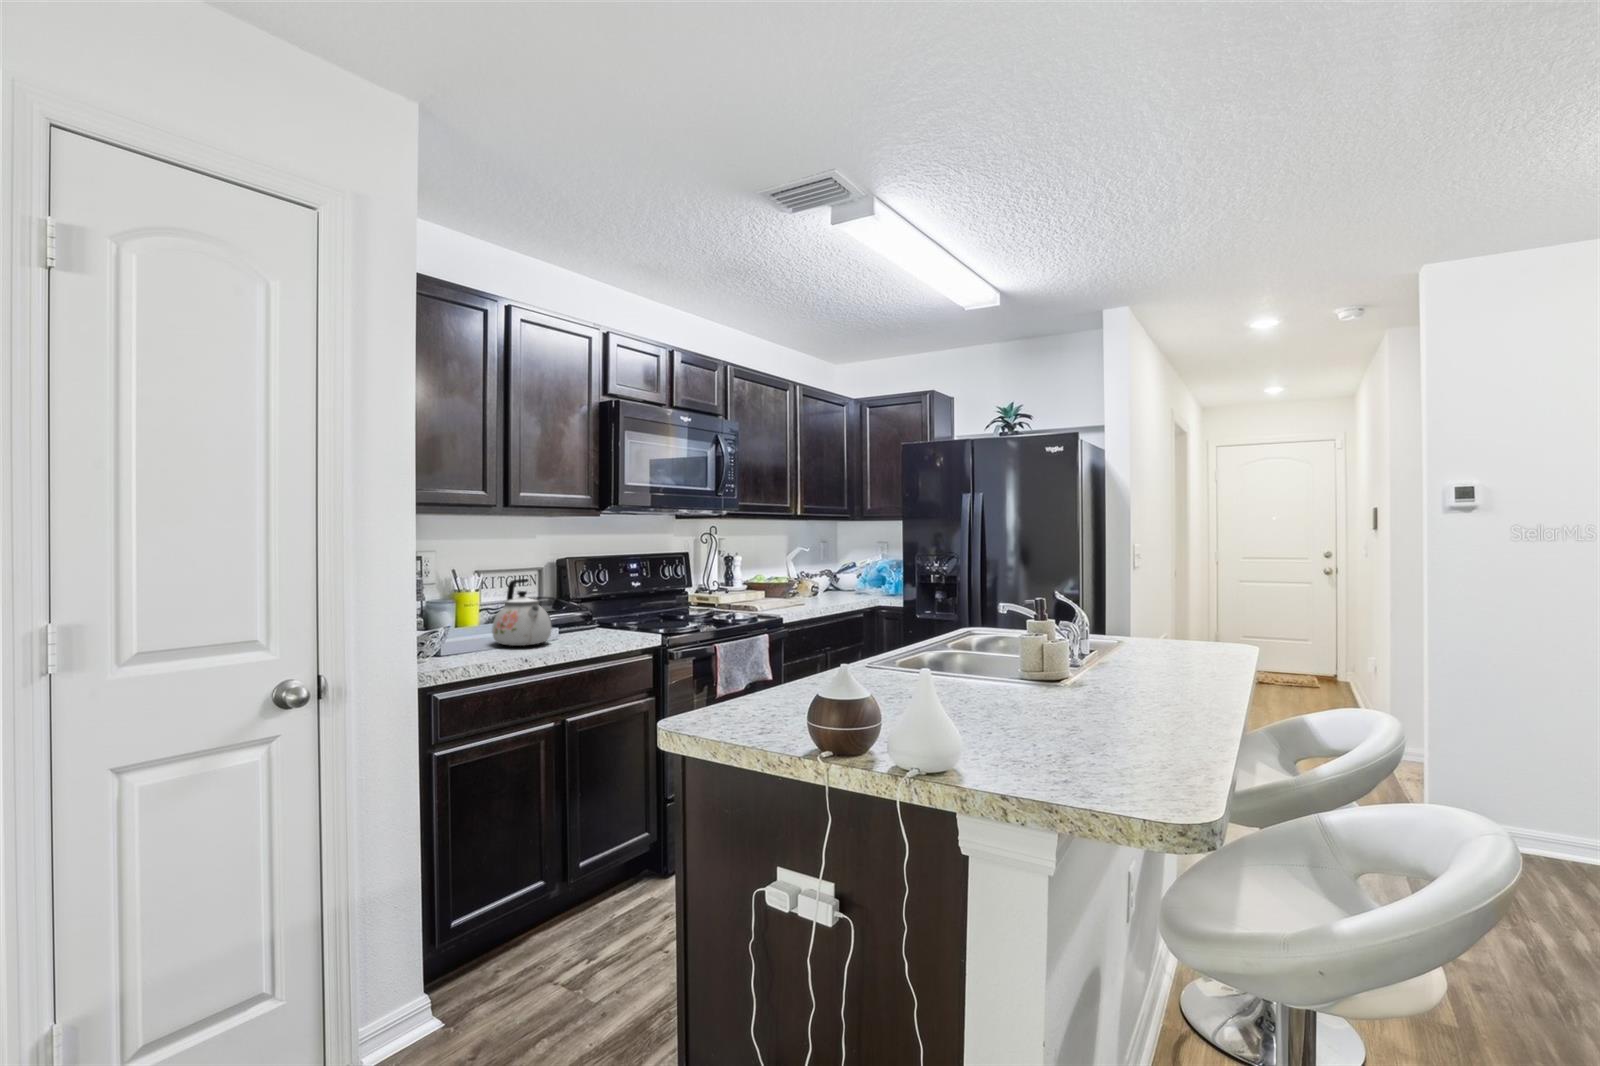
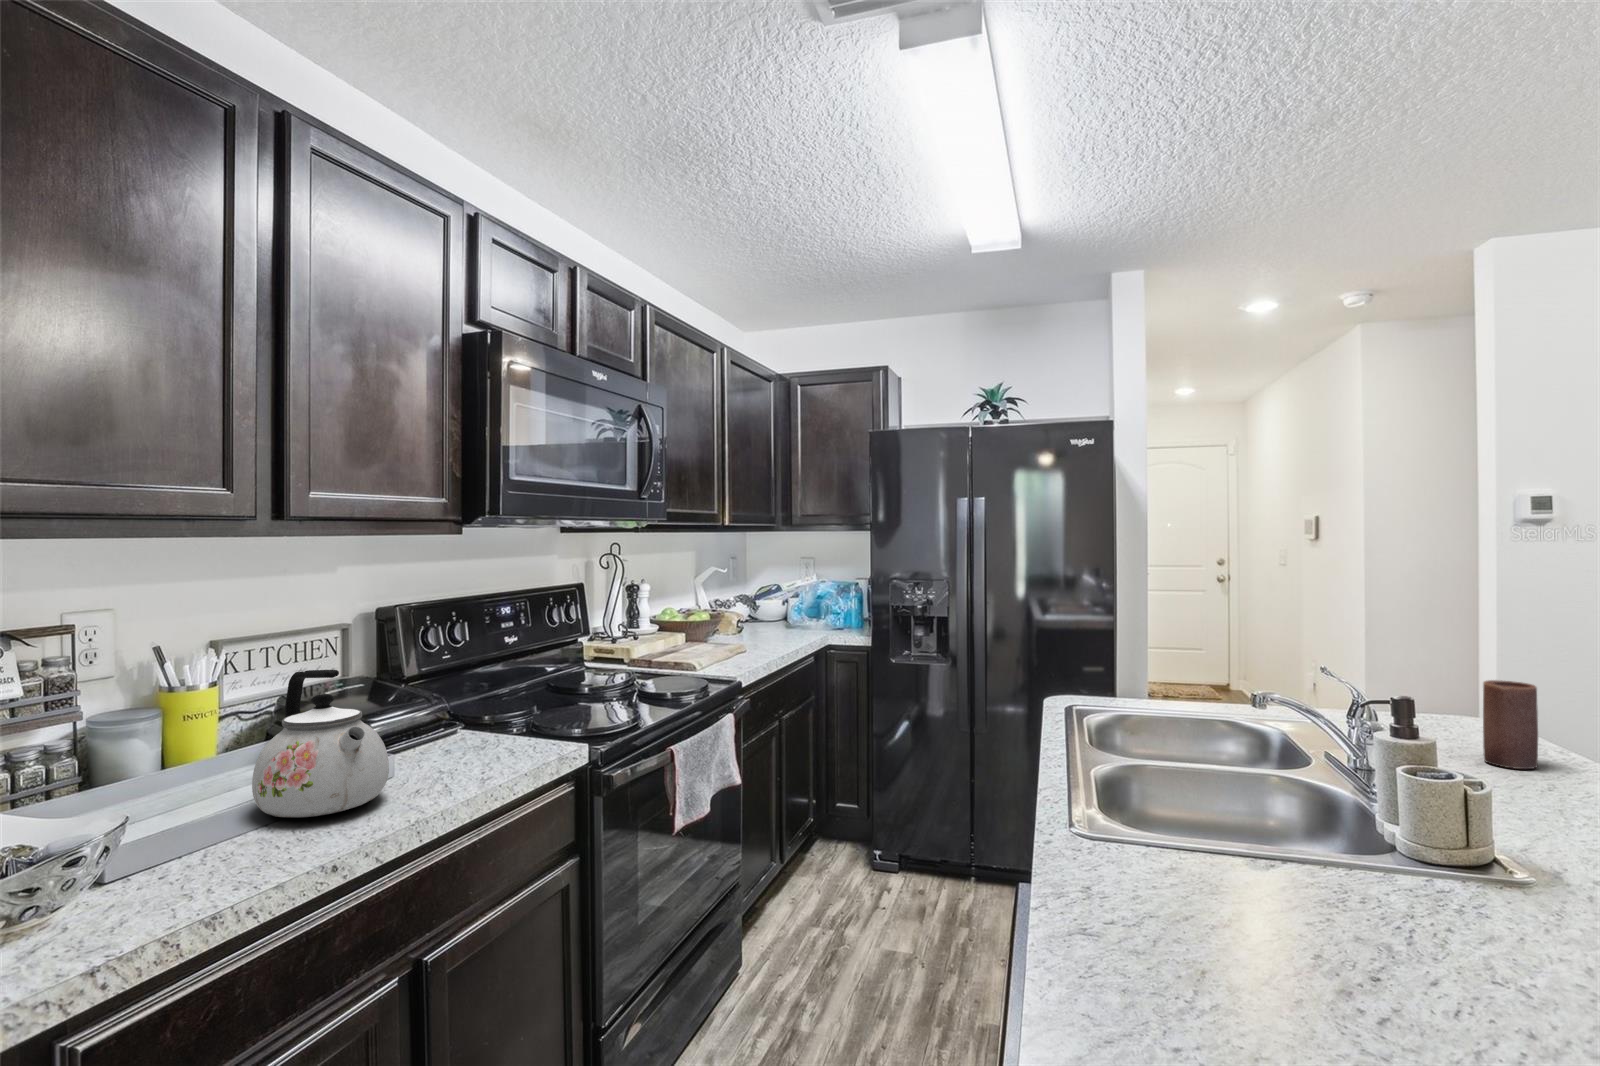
candle: none [1174,607,1203,661] -> present [1483,680,1538,769]

